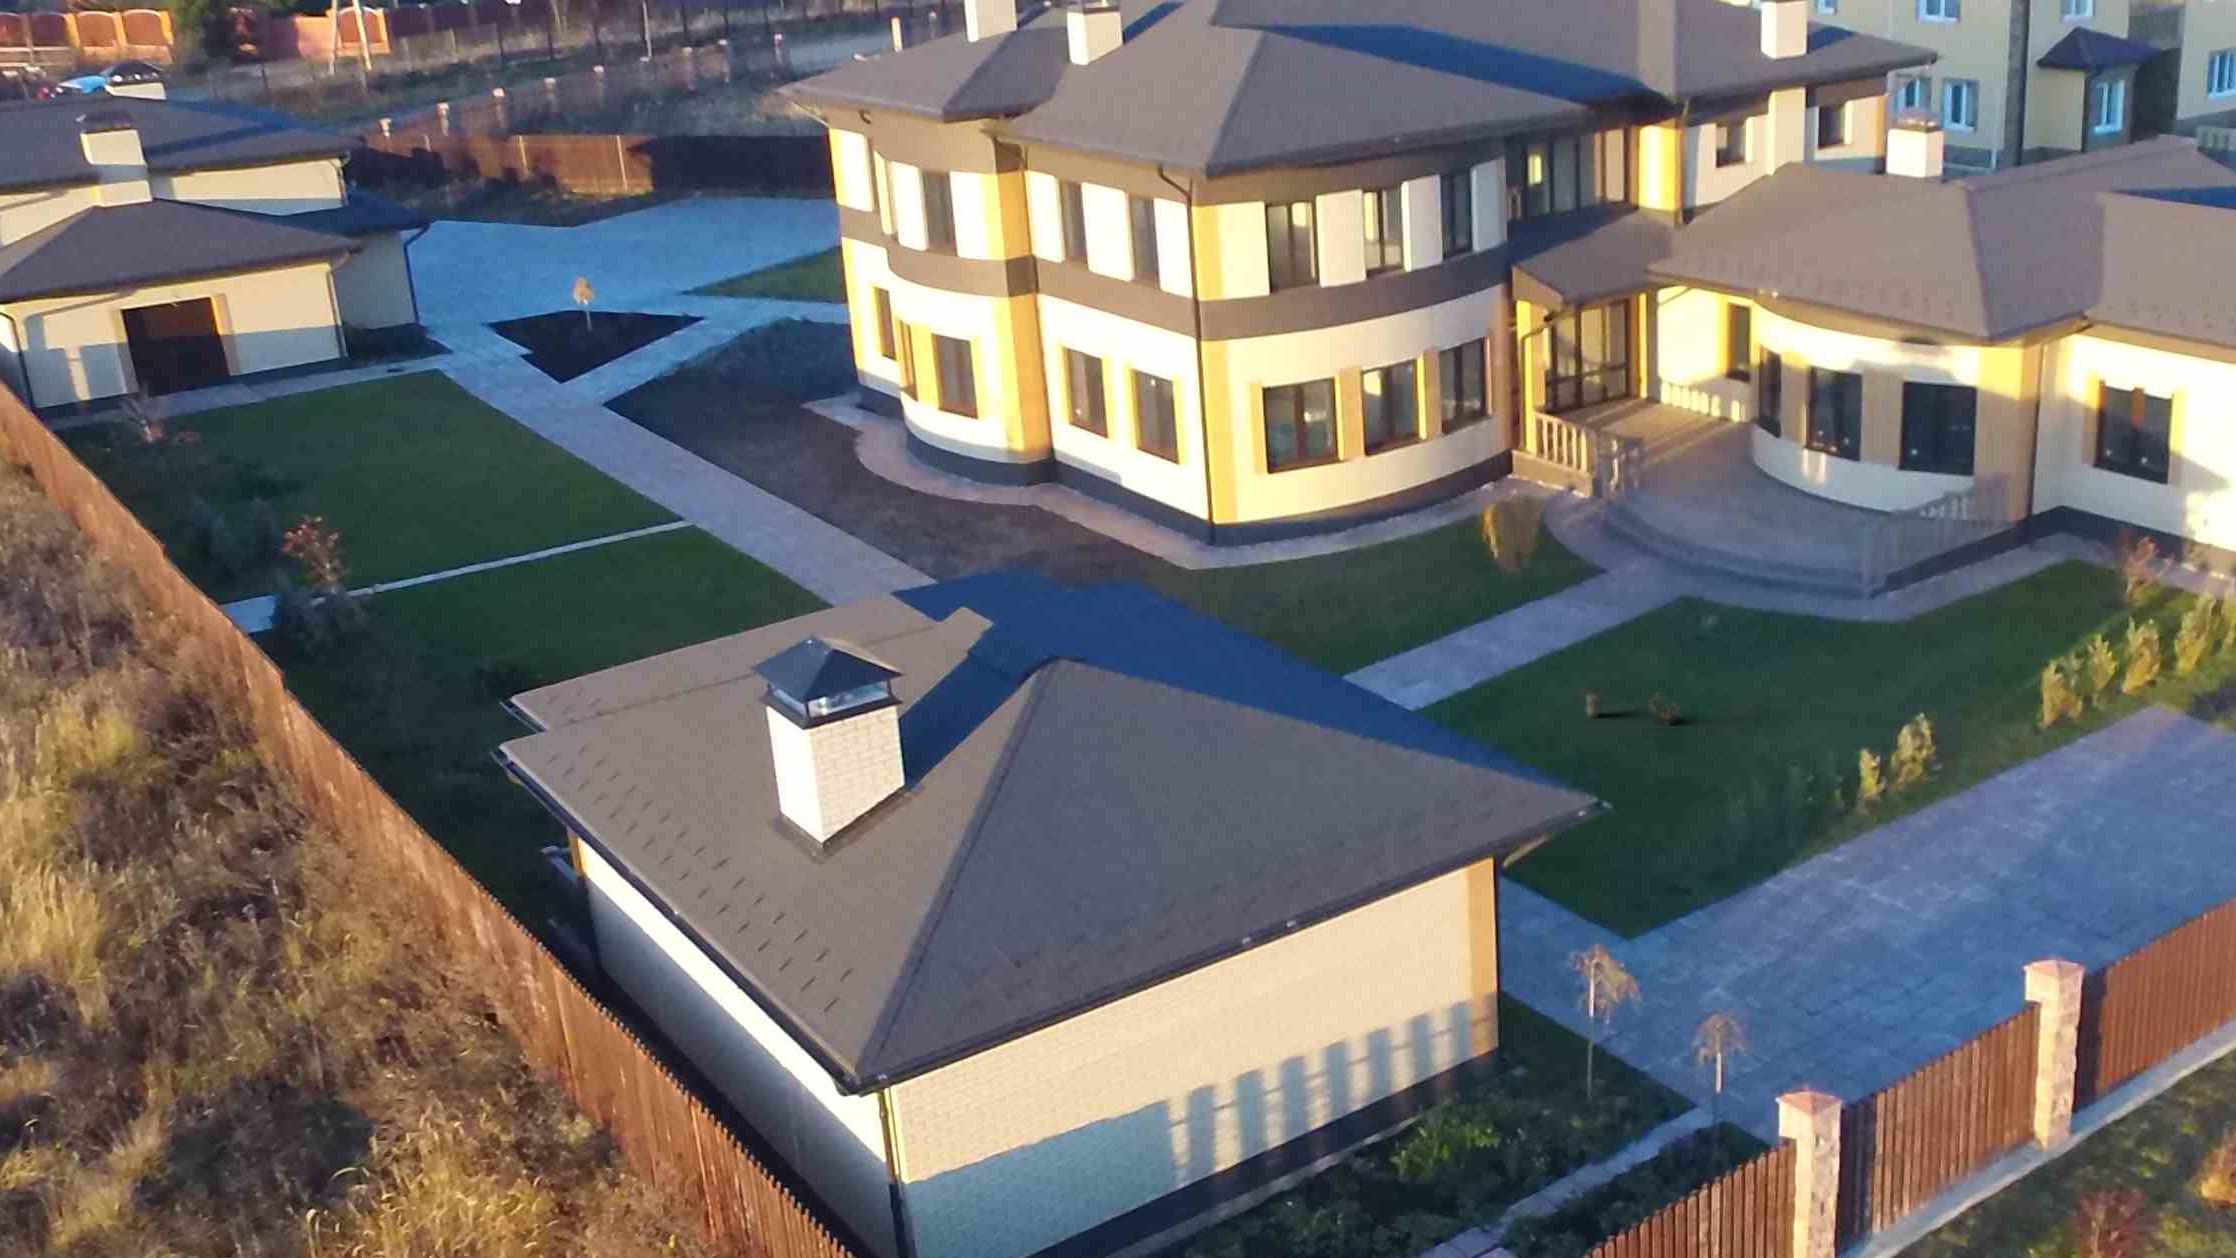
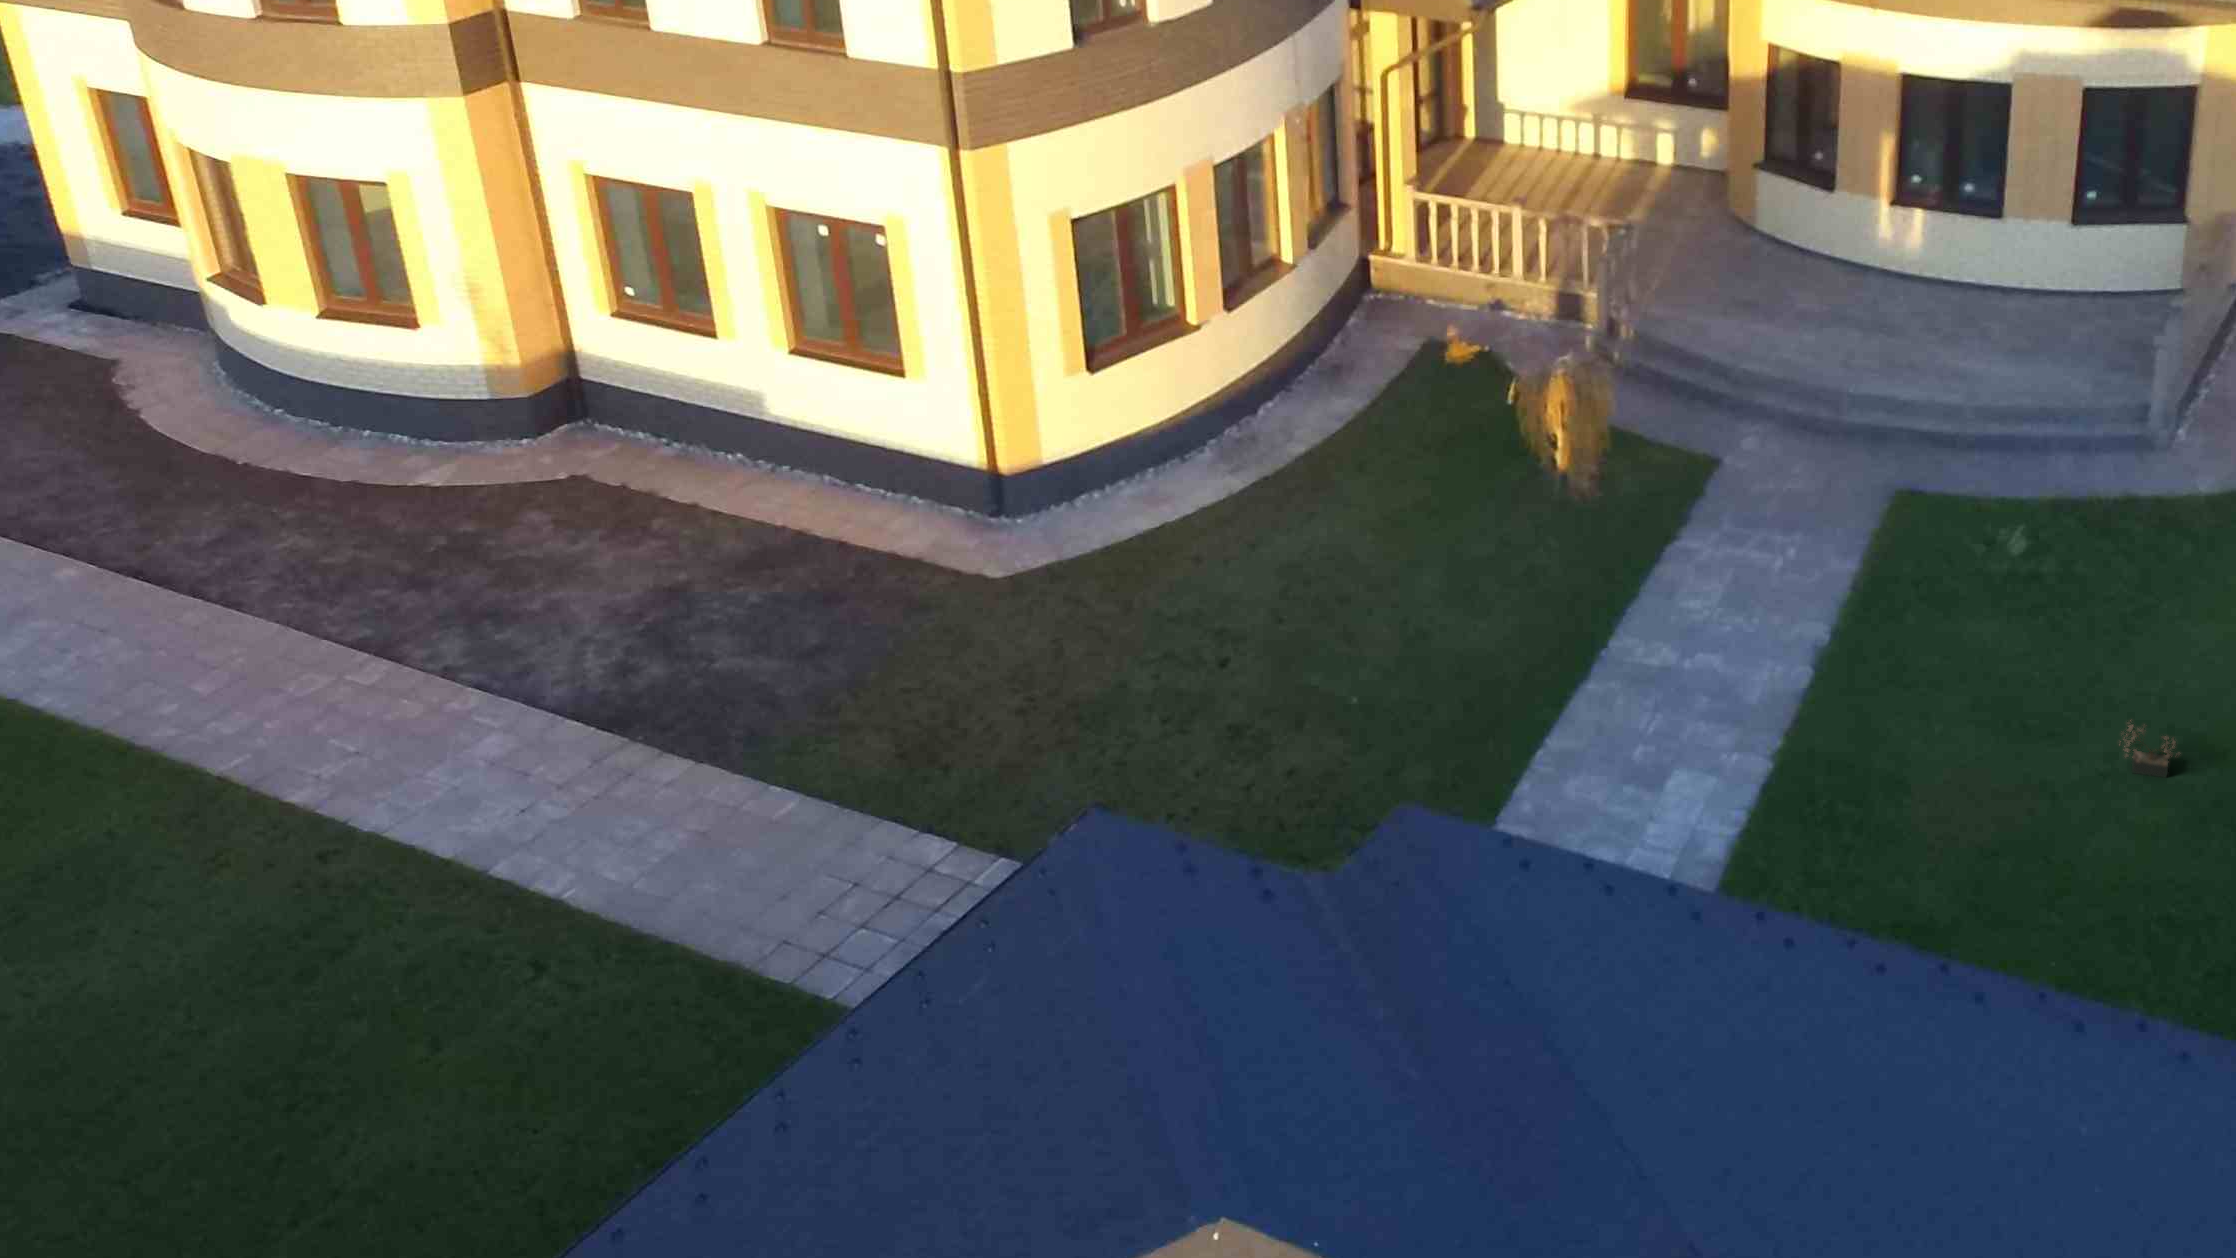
watering can: present [1582,693,1600,718] -> none [2011,732,2039,790]

